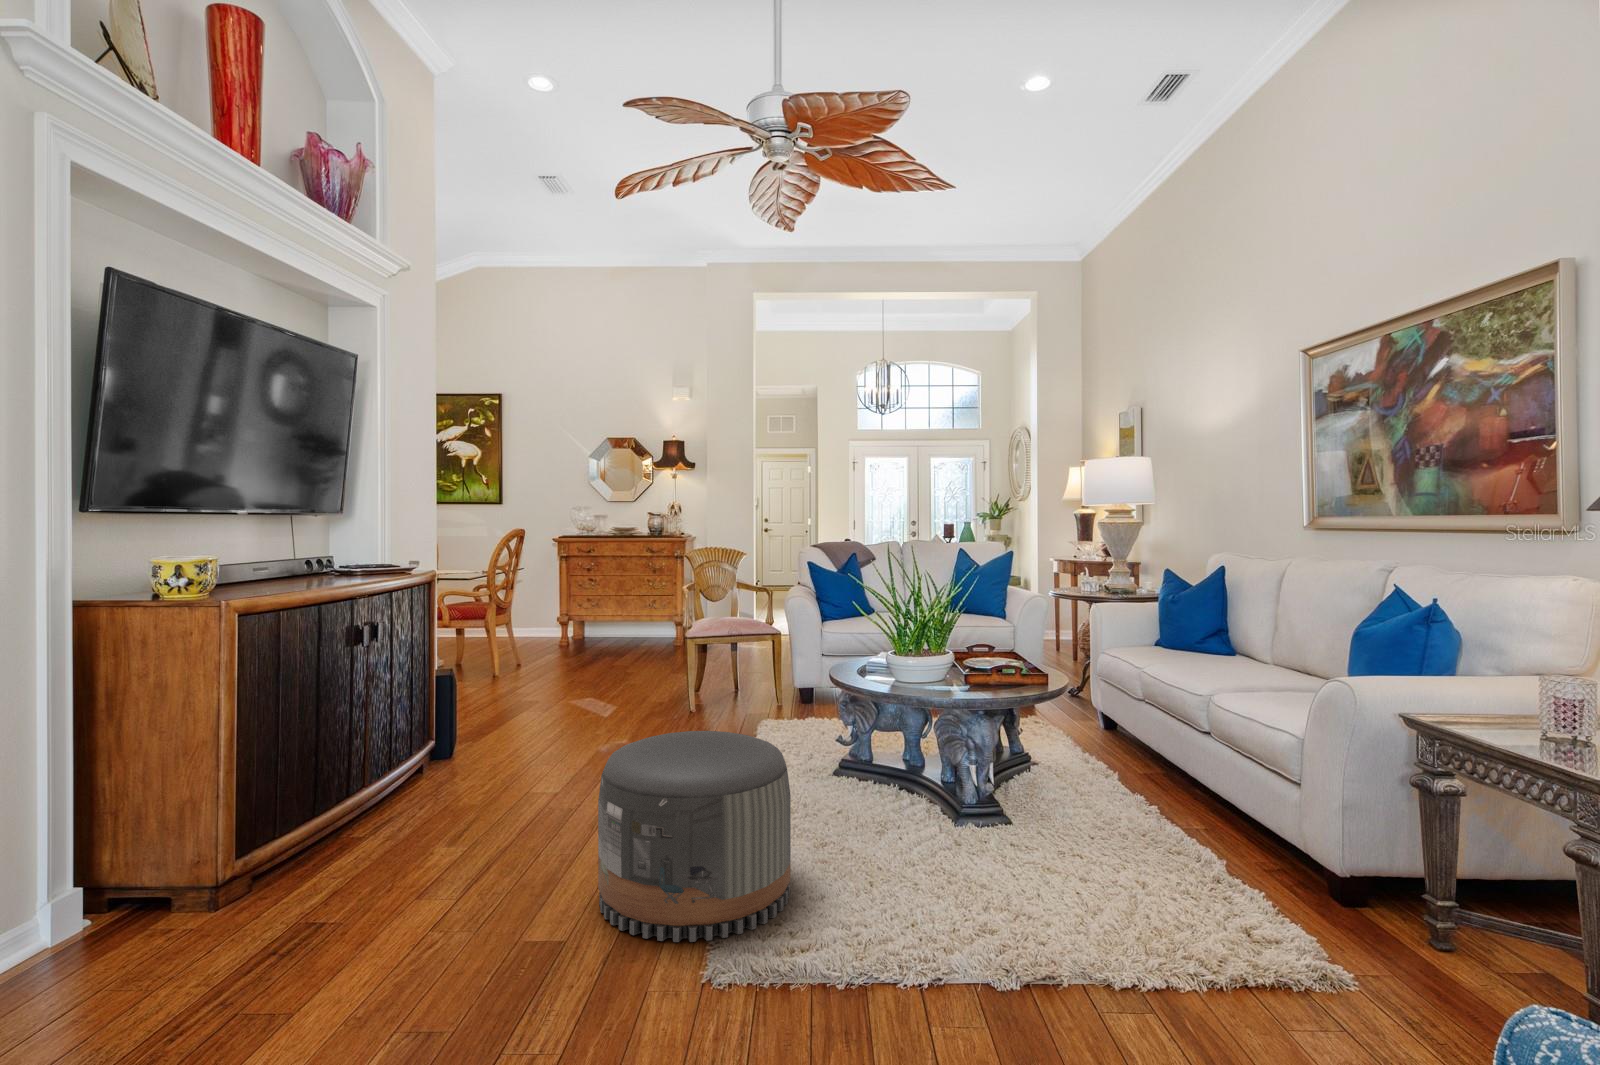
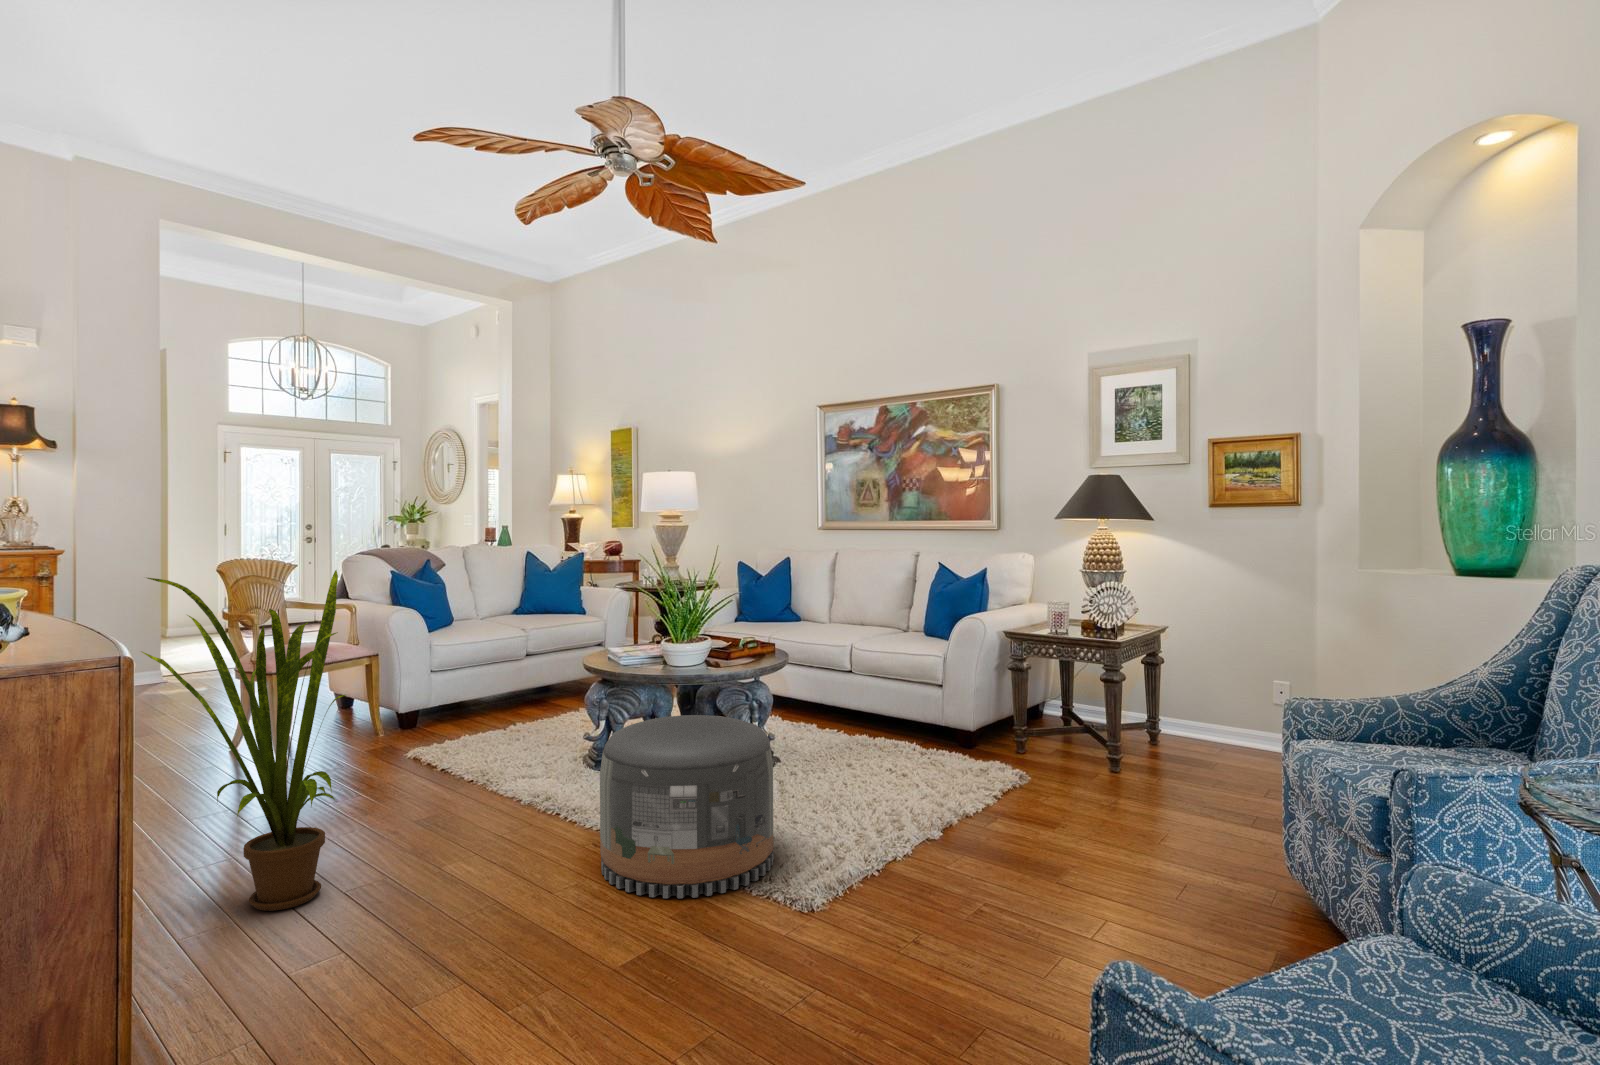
house plant: none [396,558,554,816] -> present [142,570,346,911]

